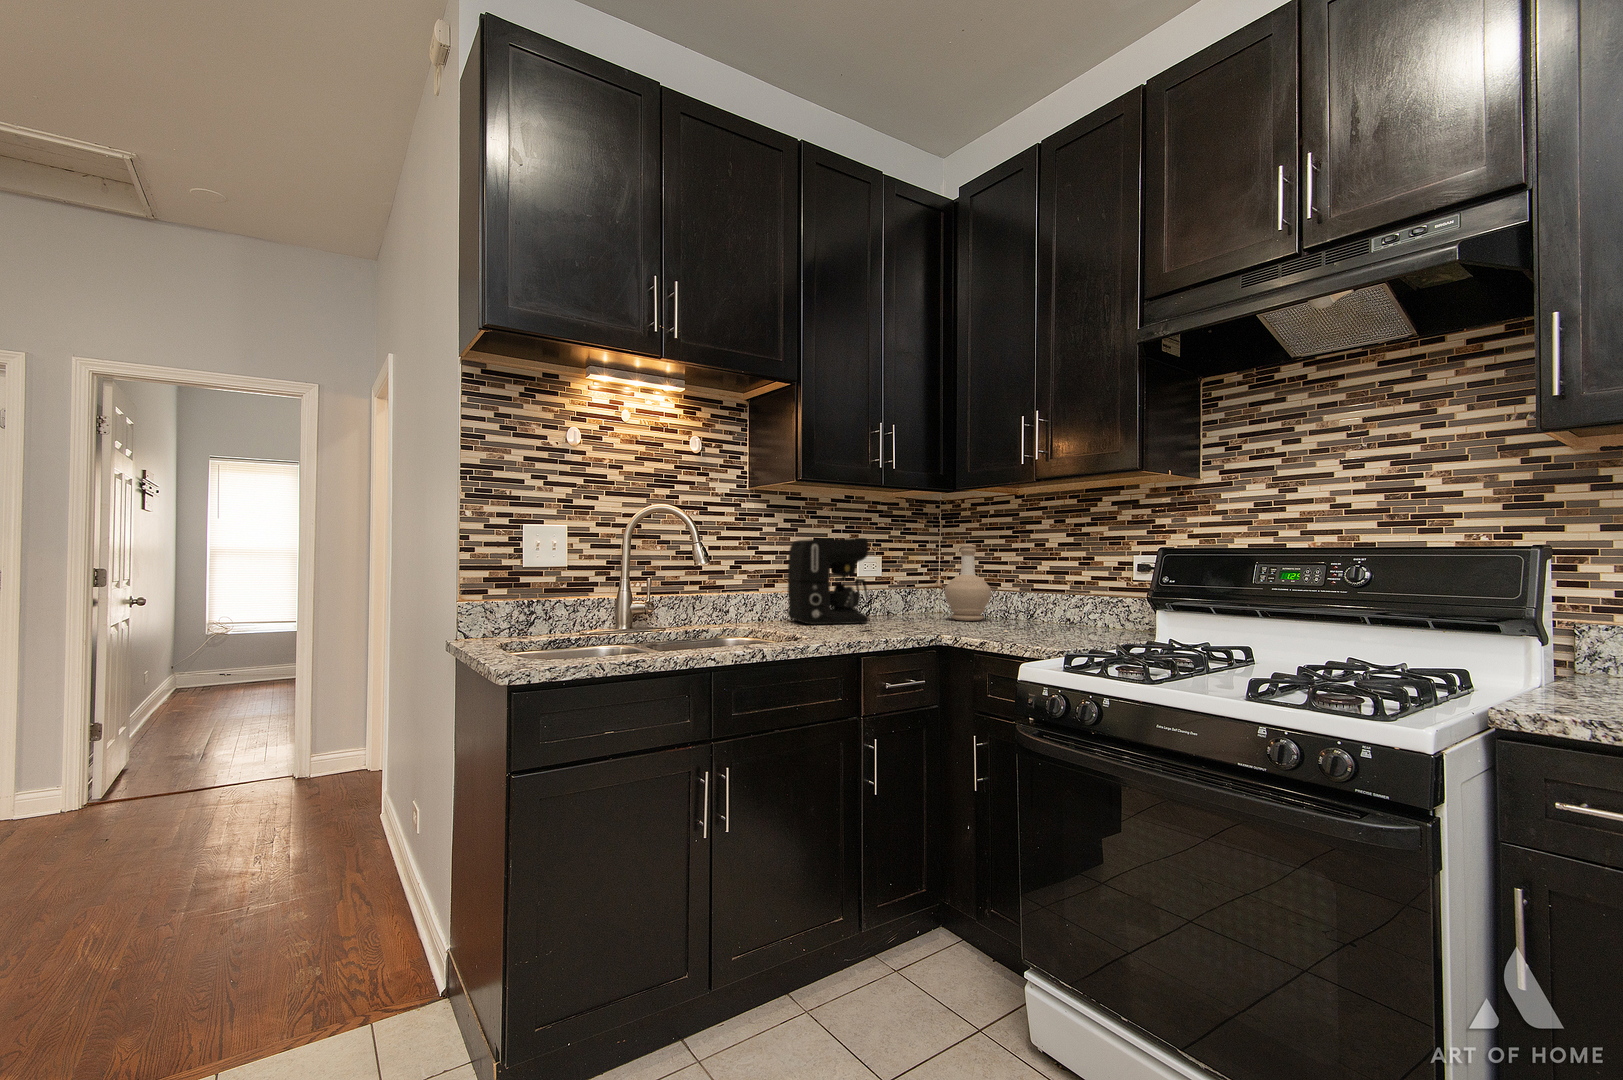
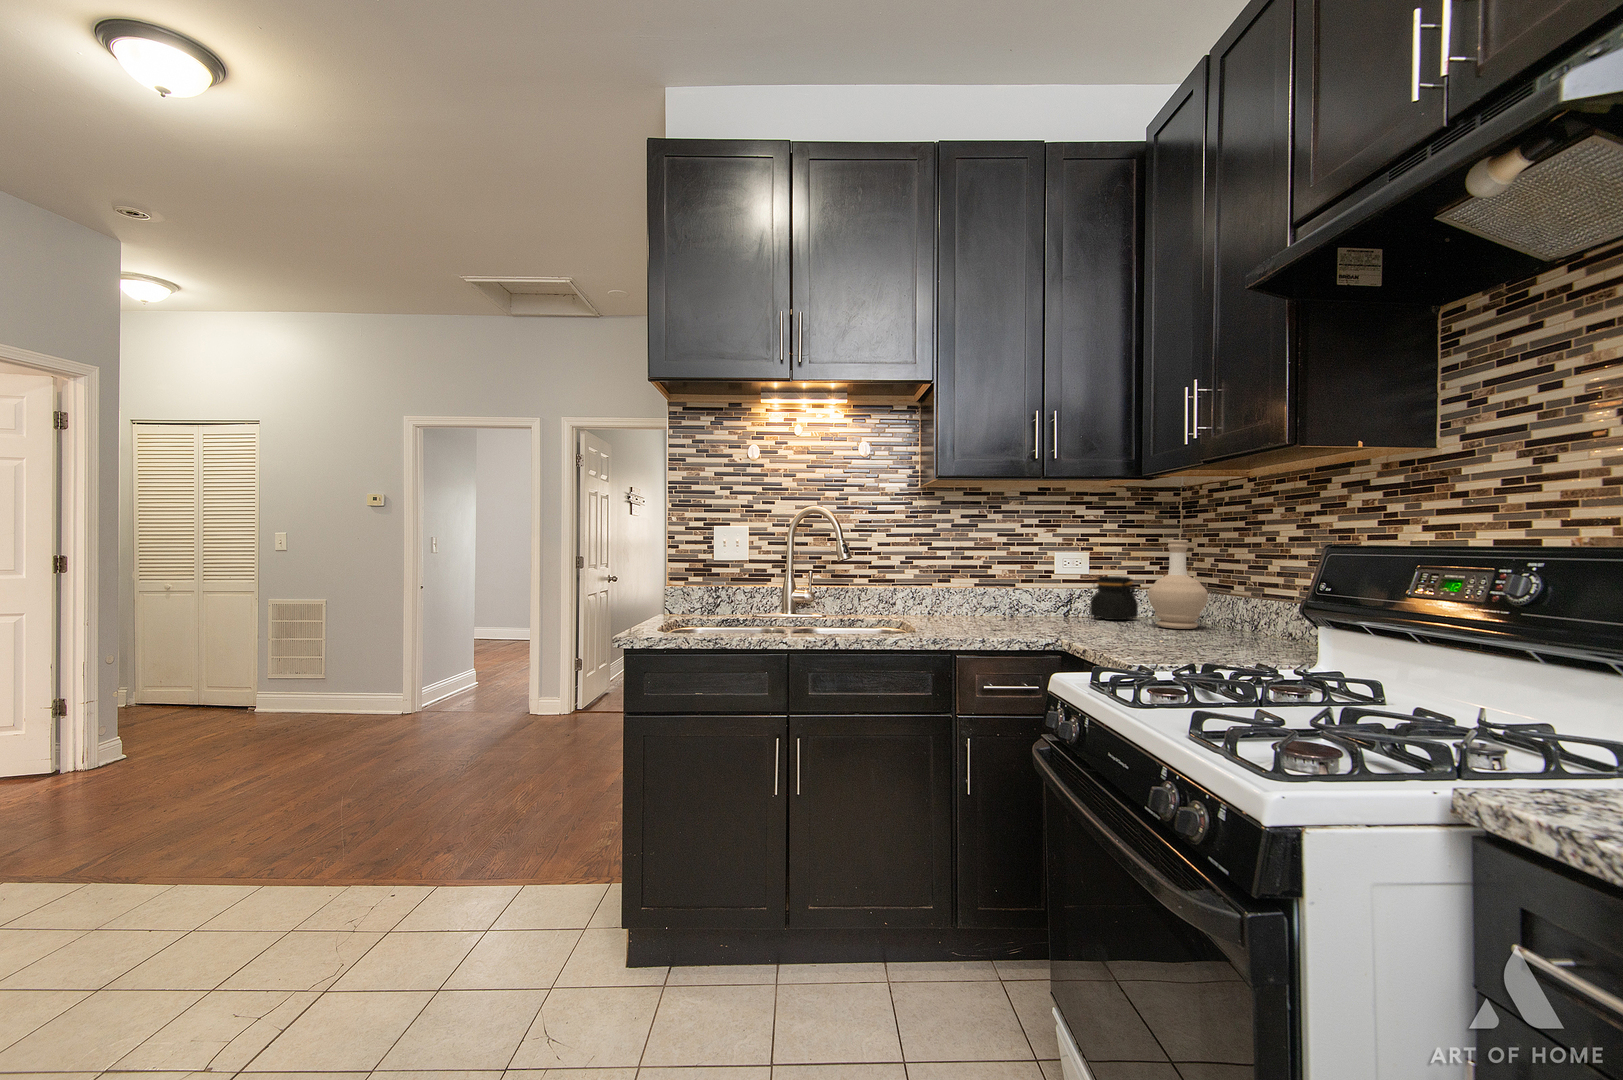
coffee maker: present [788,538,868,624] -> none [966,534,1052,623]
jar: none [880,578,923,617] -> present [1090,576,1138,620]

